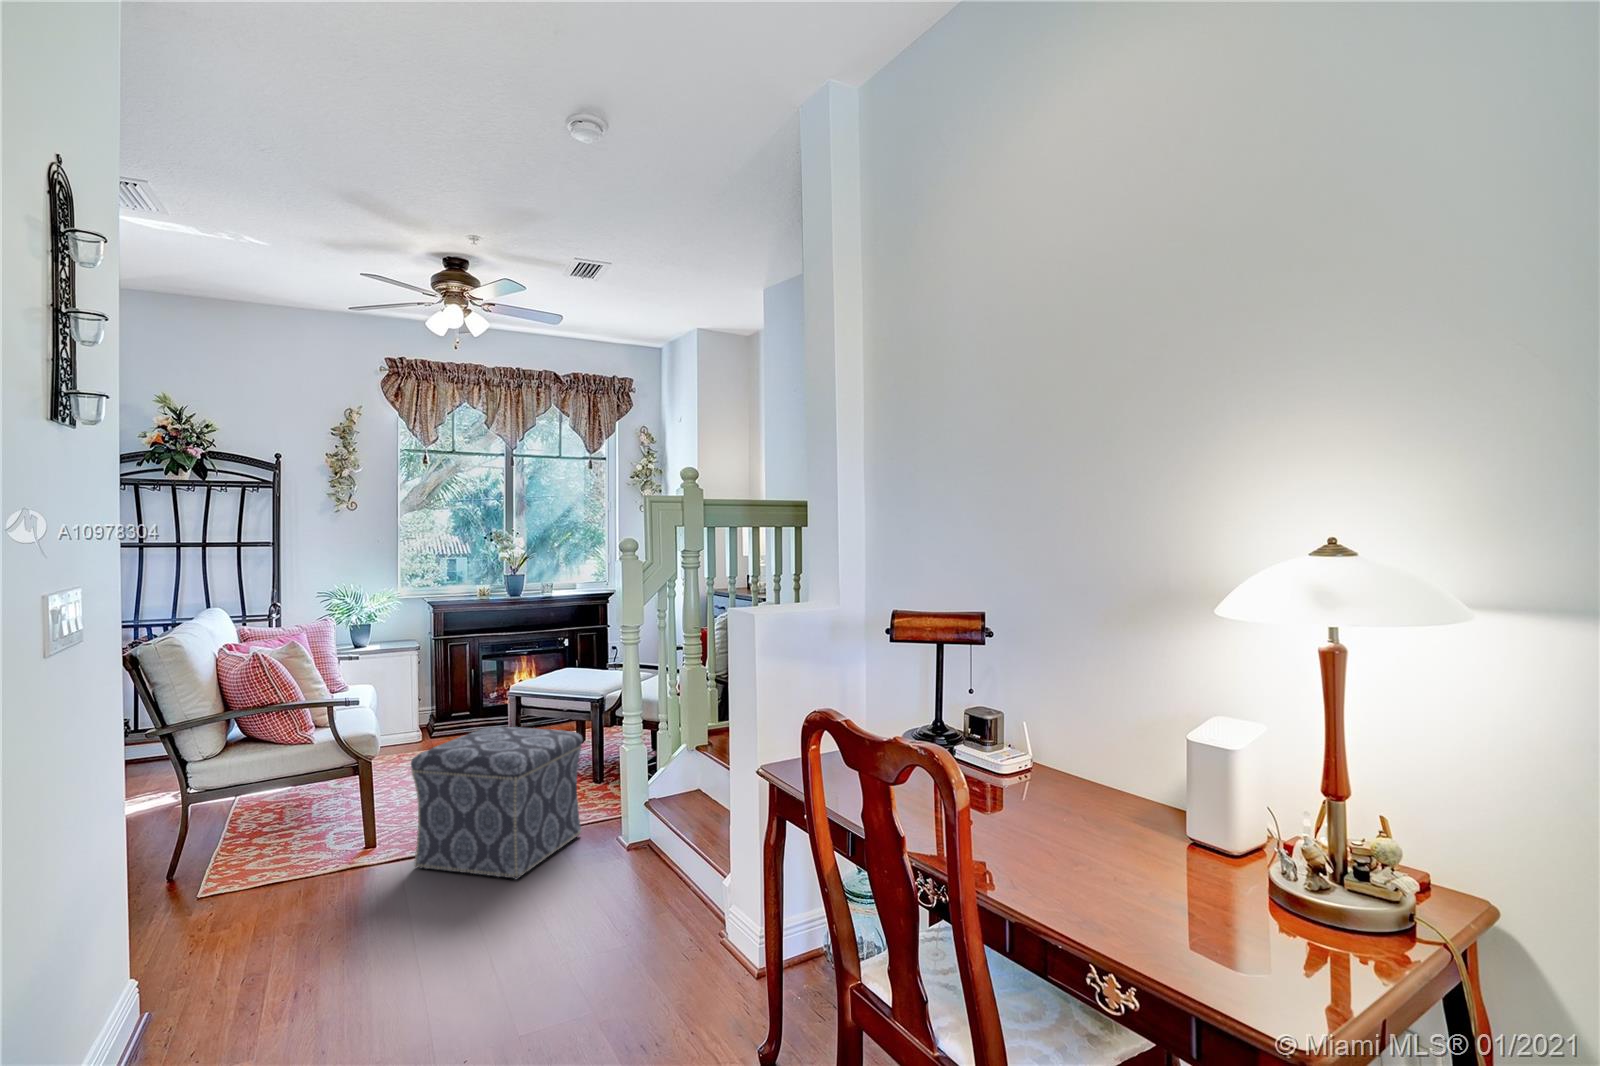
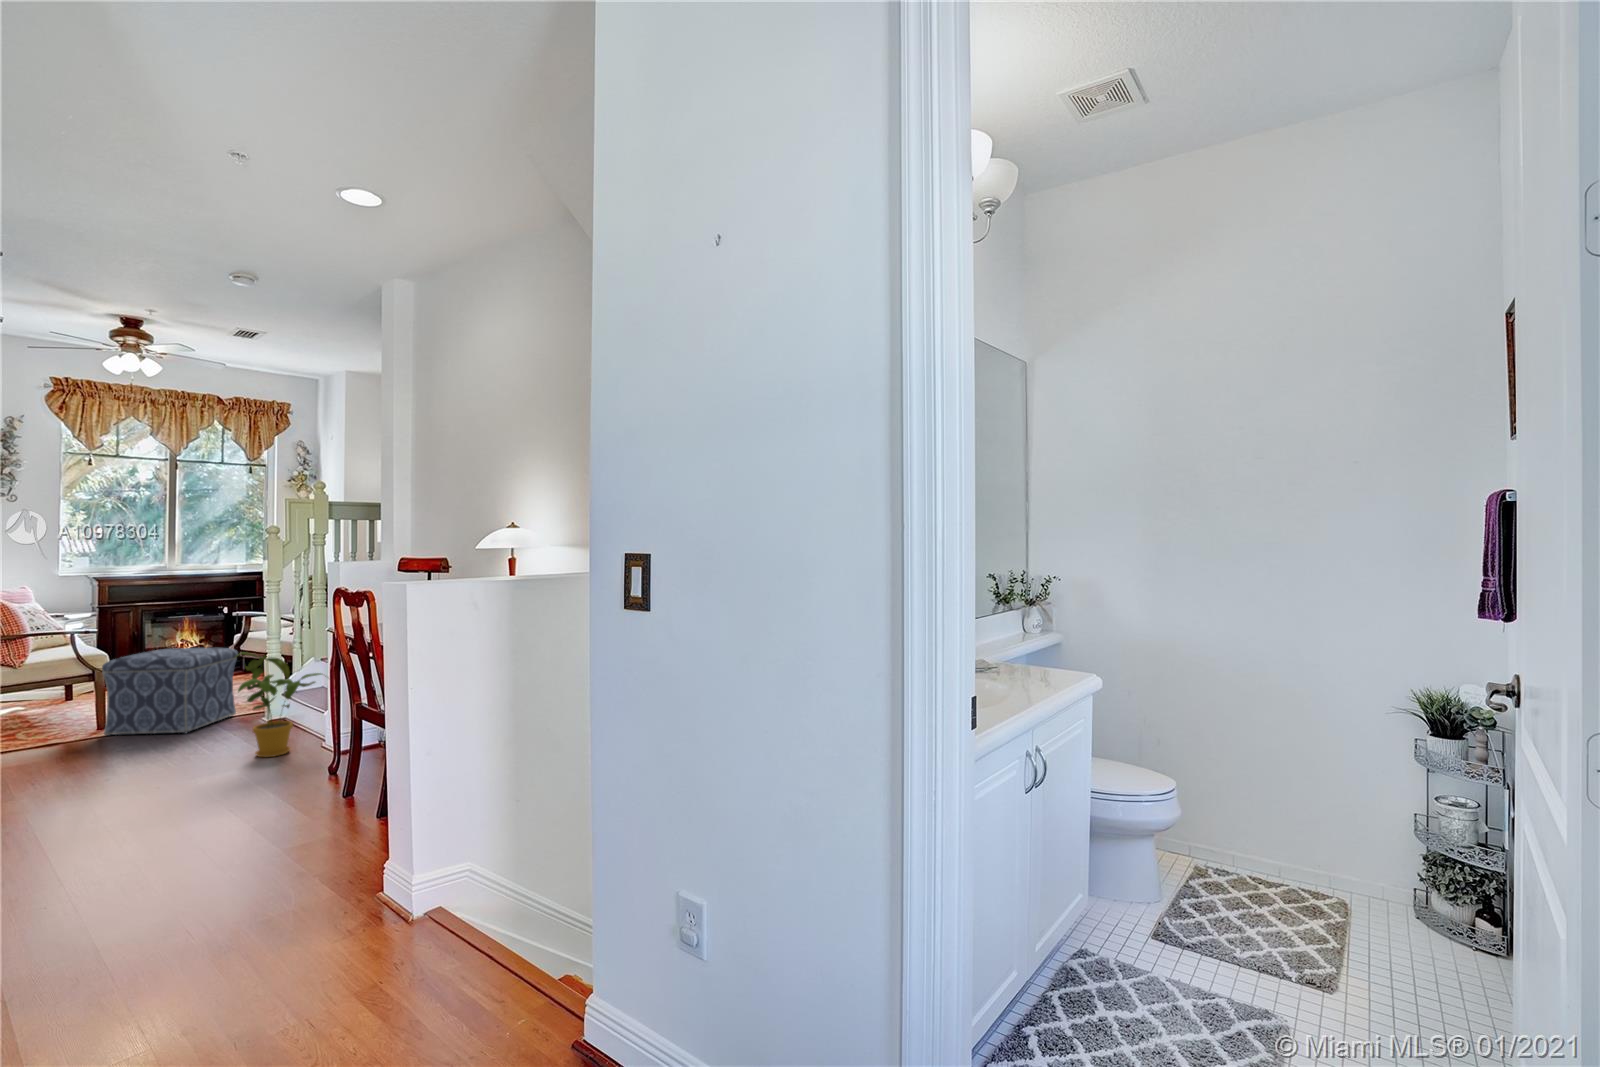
house plant: none [581,781,734,993] -> present [234,652,322,757]

